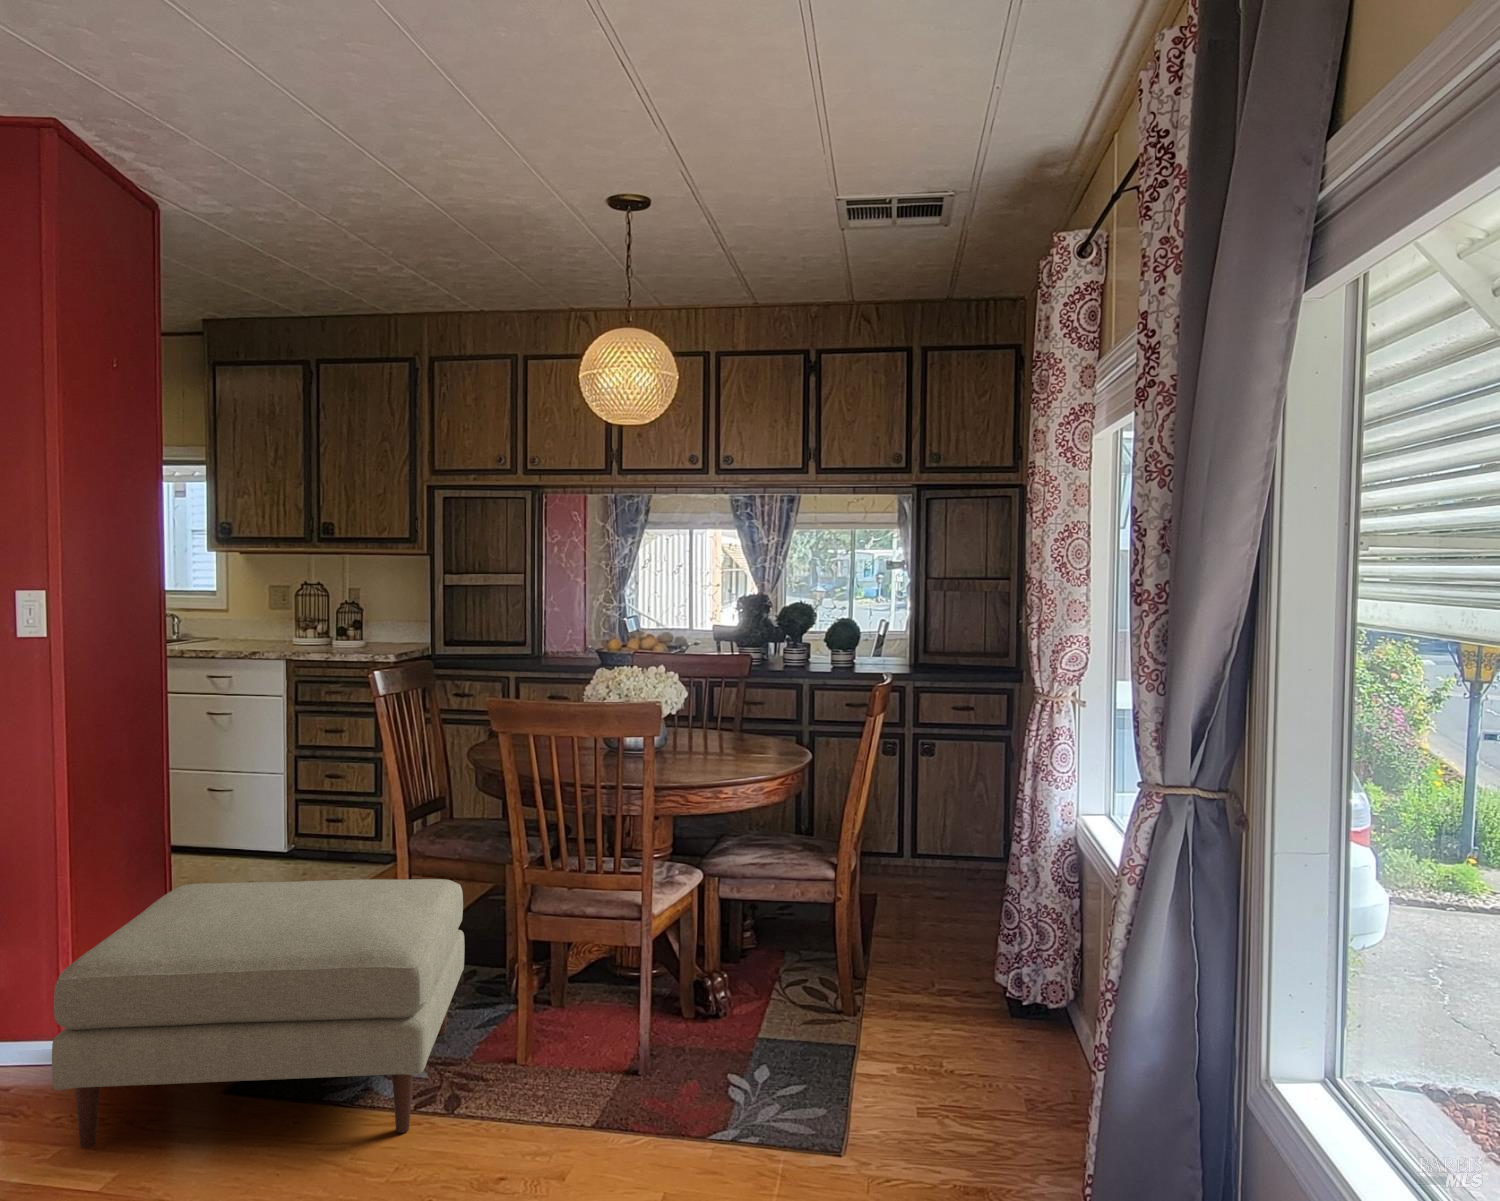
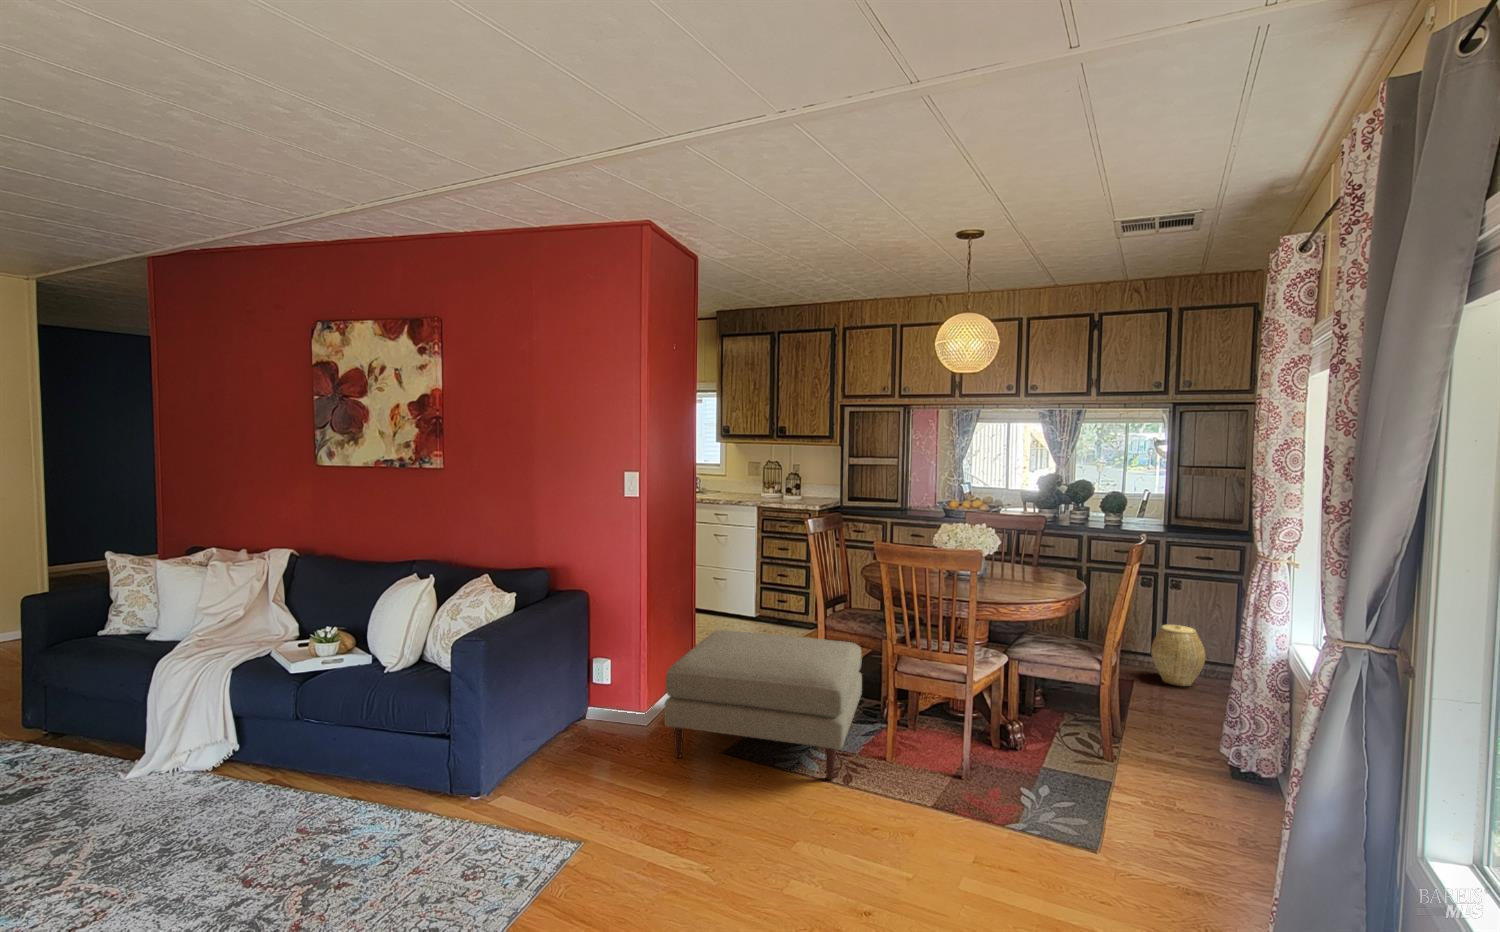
woven basket: none [898,804,965,890] -> present [1151,625,1205,686]

